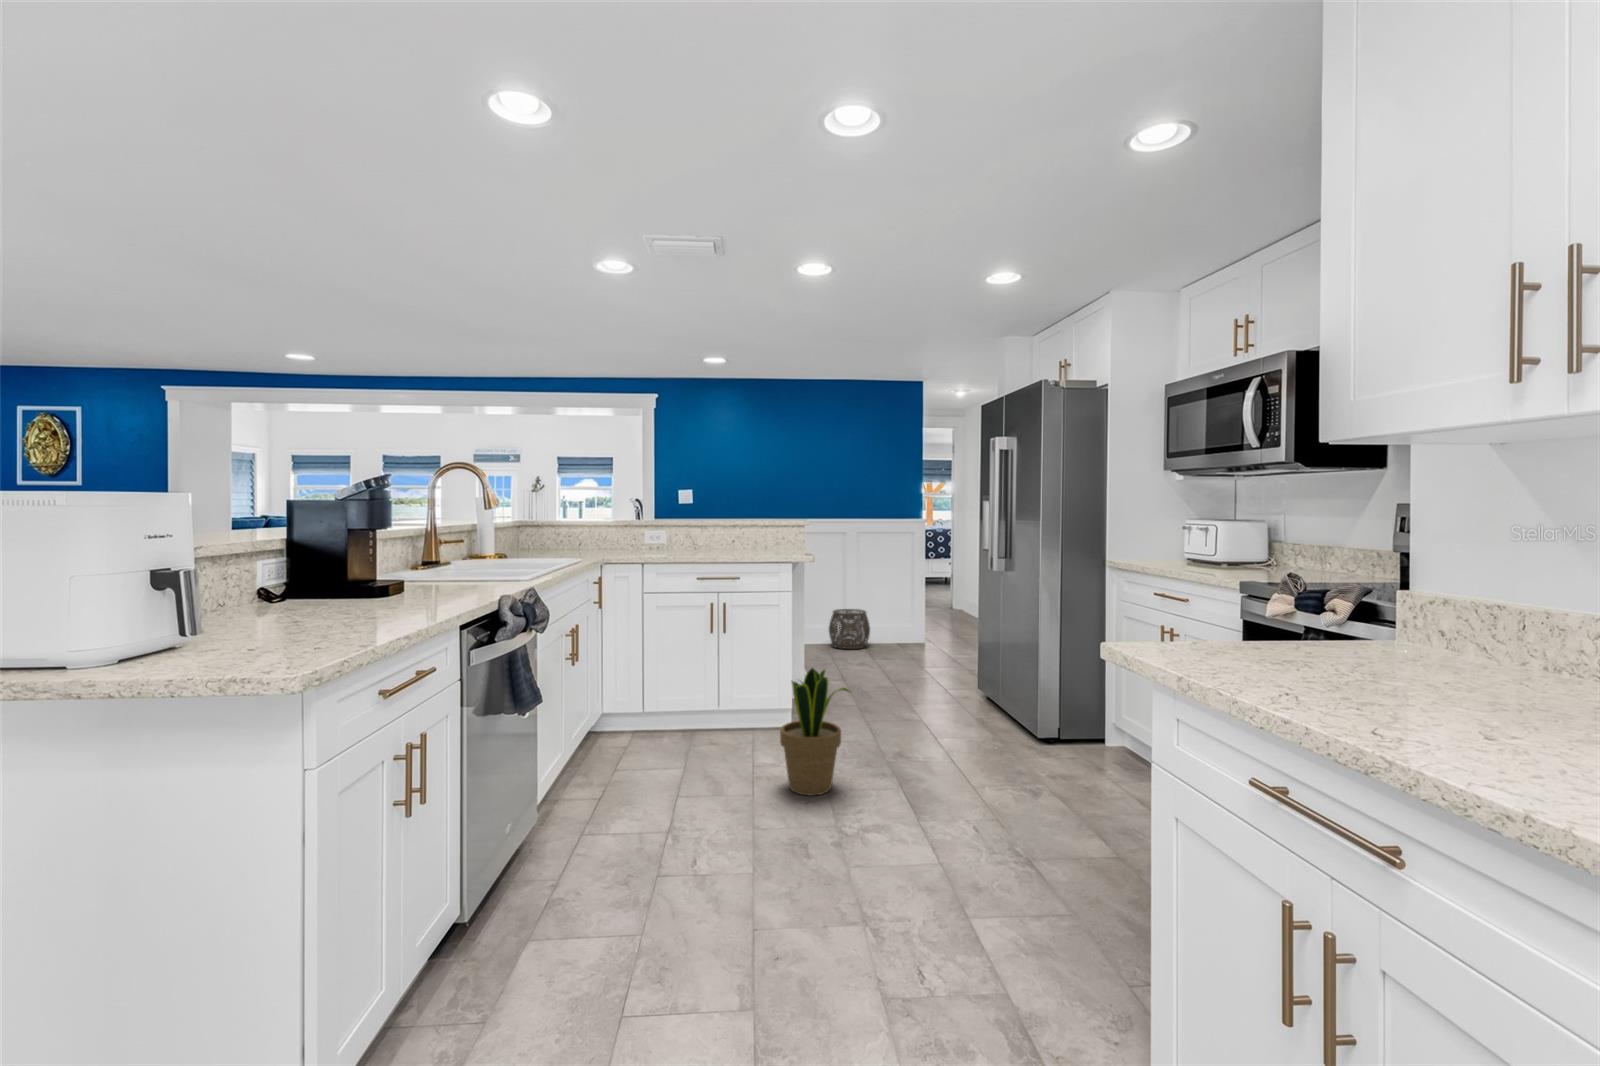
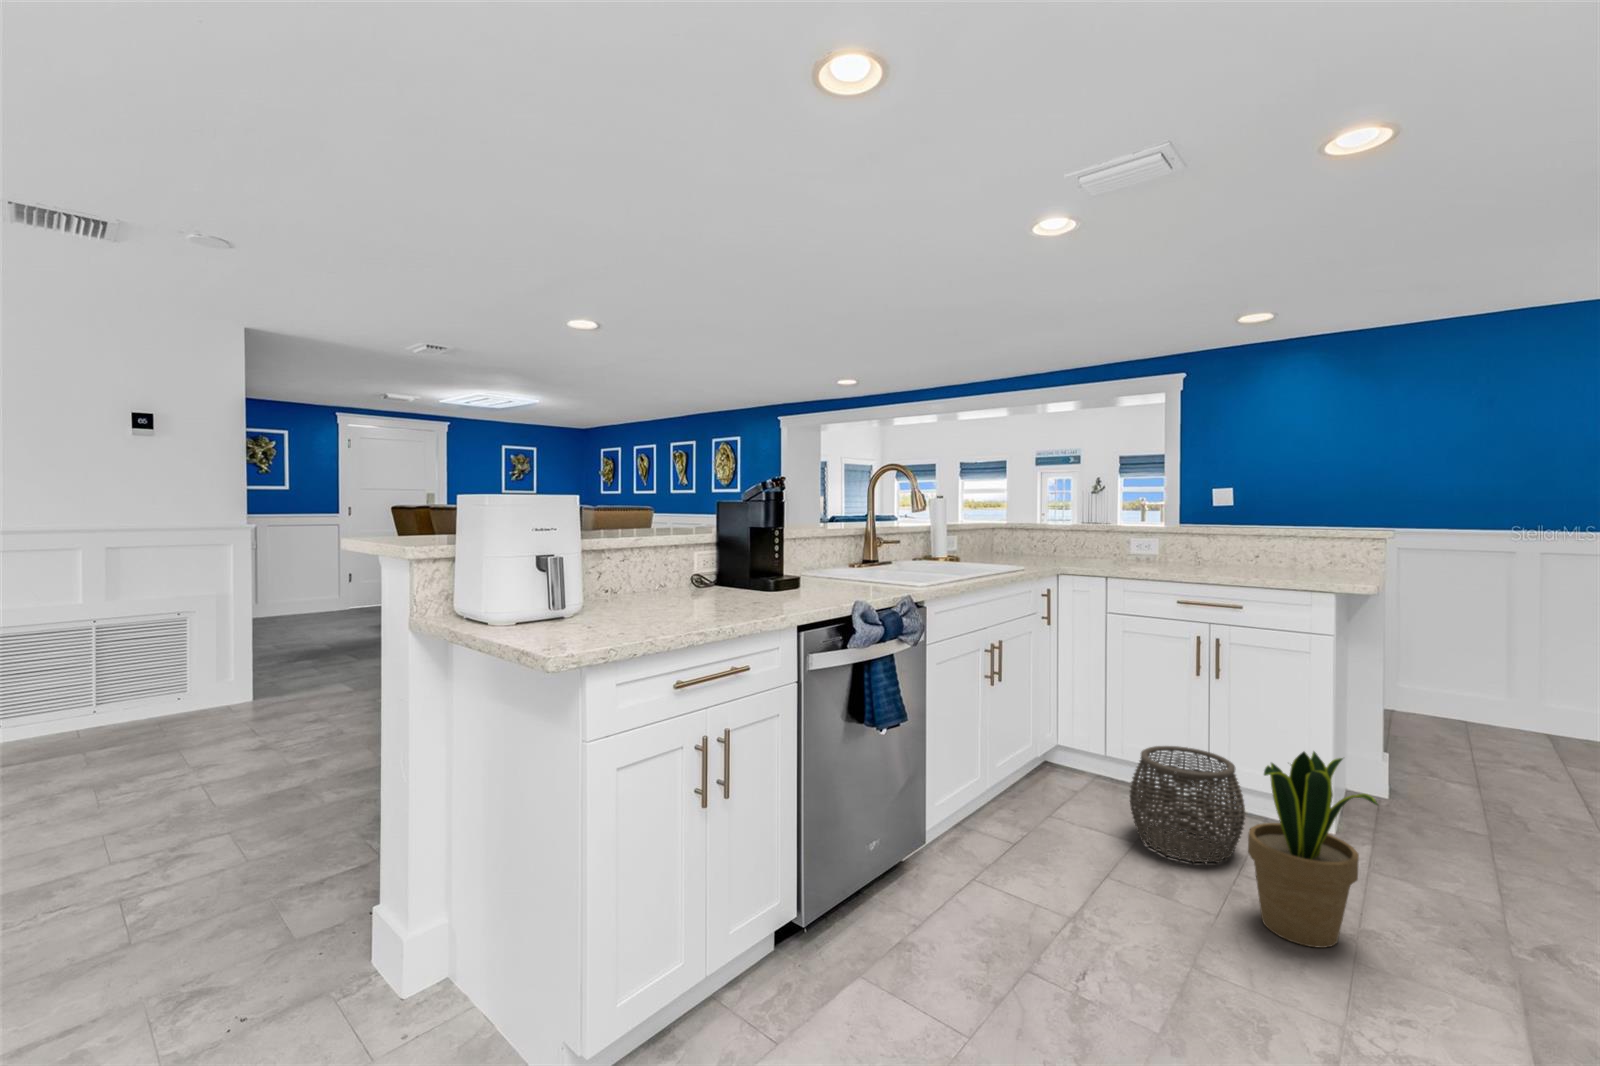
woven basket: present [829,609,870,649] -> present [1129,746,1245,863]

